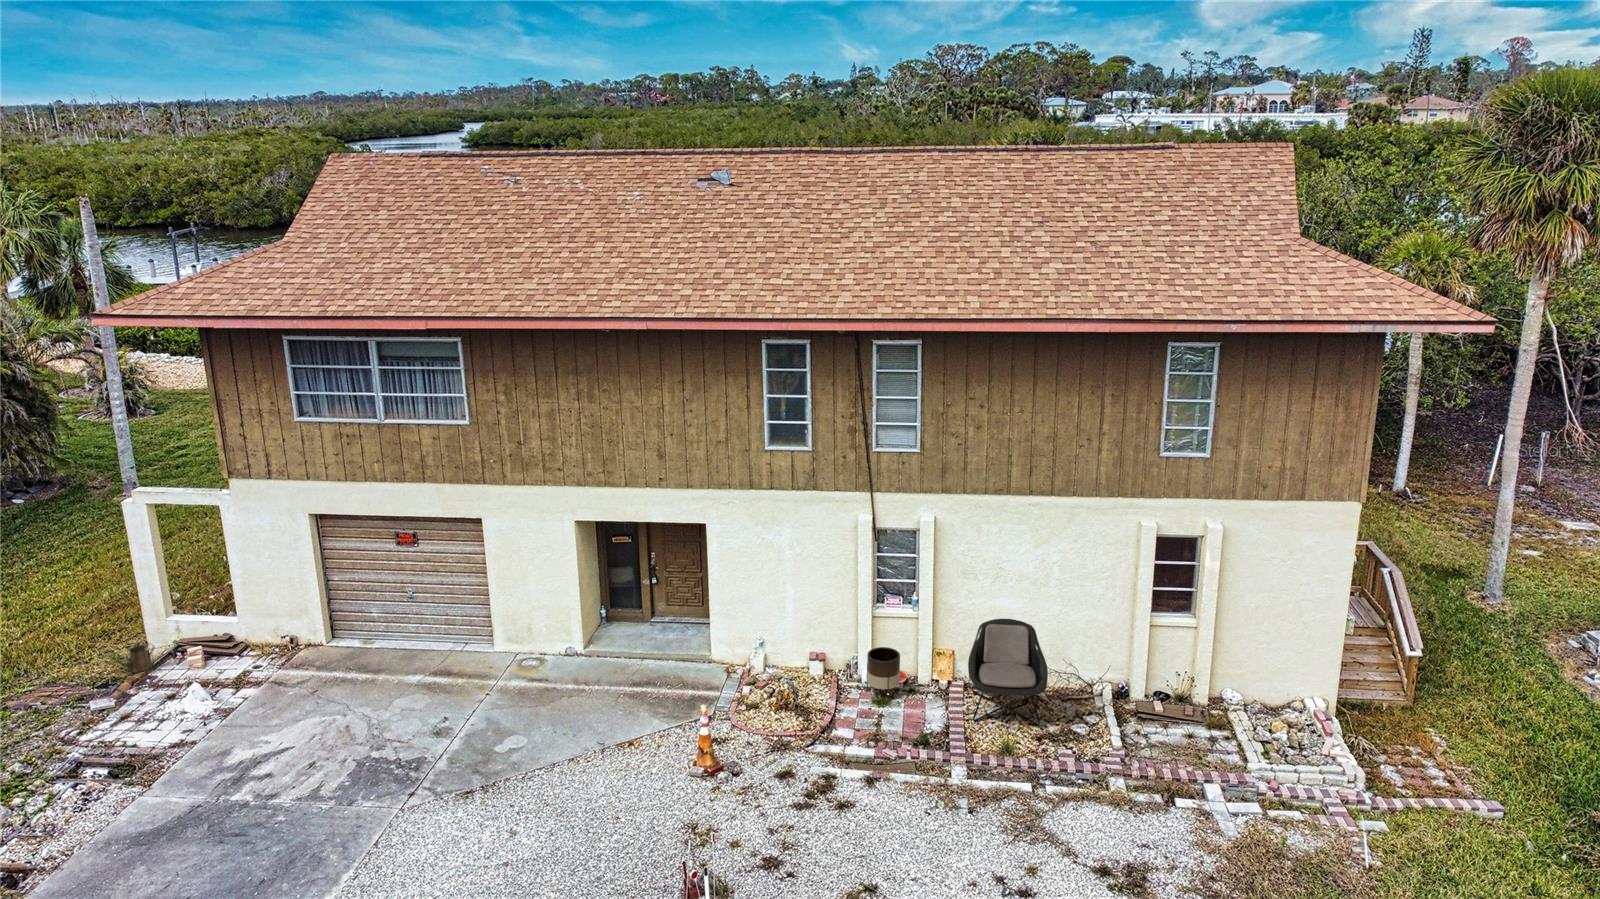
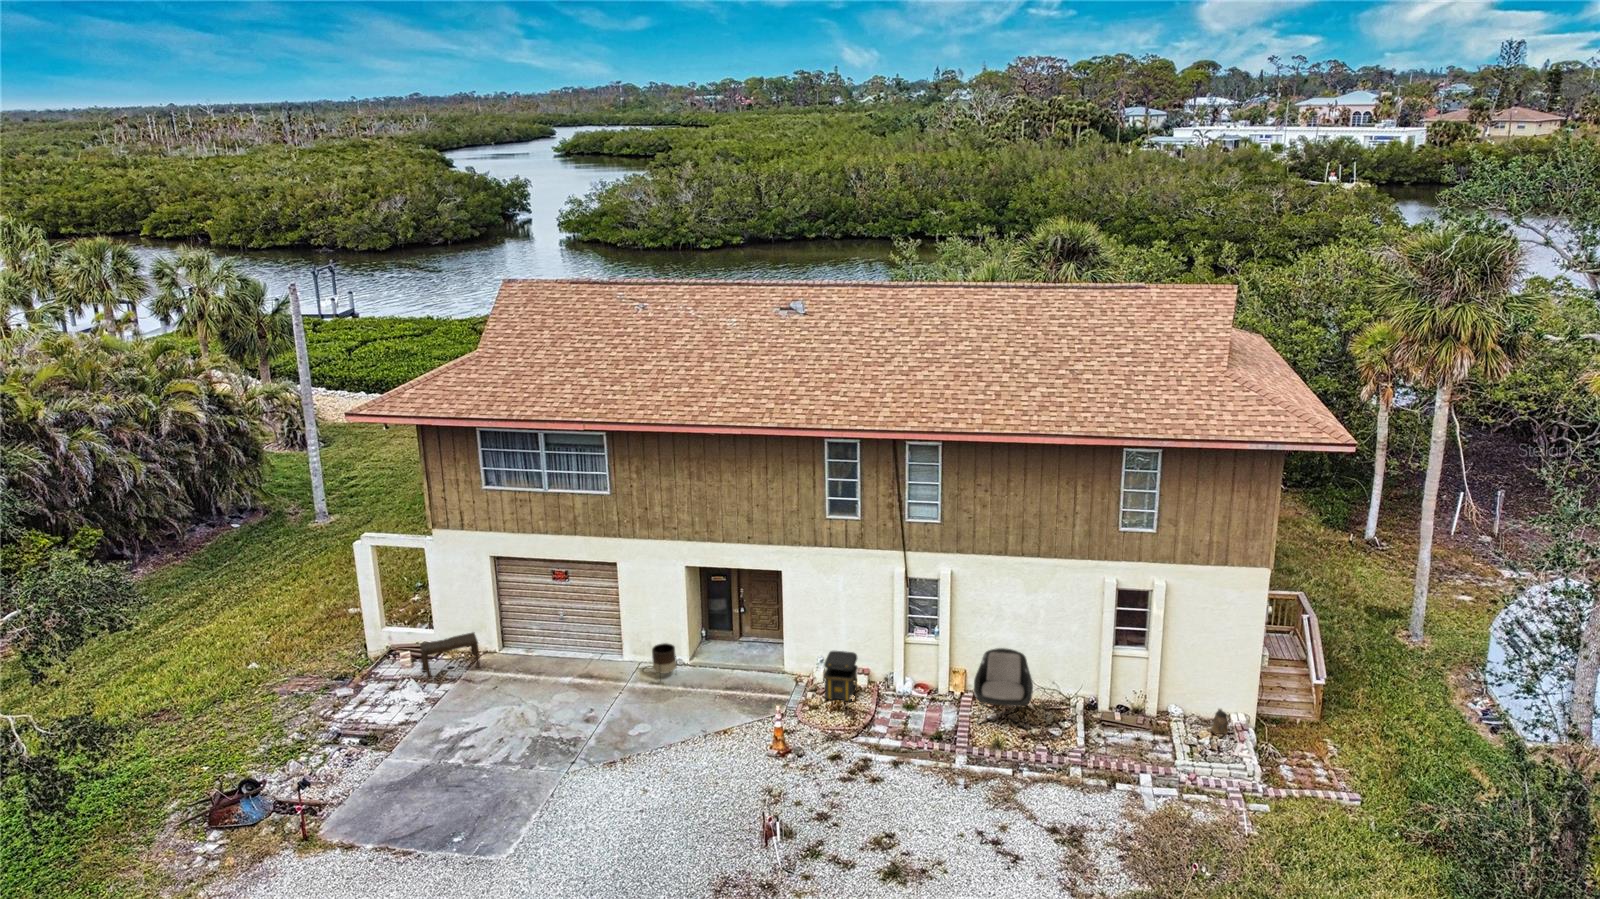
bench: none [215,617,302,683] -> present [420,632,480,679]
toolbox: none [766,628,810,696] -> present [824,651,858,701]
watering can: present [108,644,155,673] -> present [1211,709,1229,734]
planter: present [867,647,900,701] -> present [652,643,677,673]

